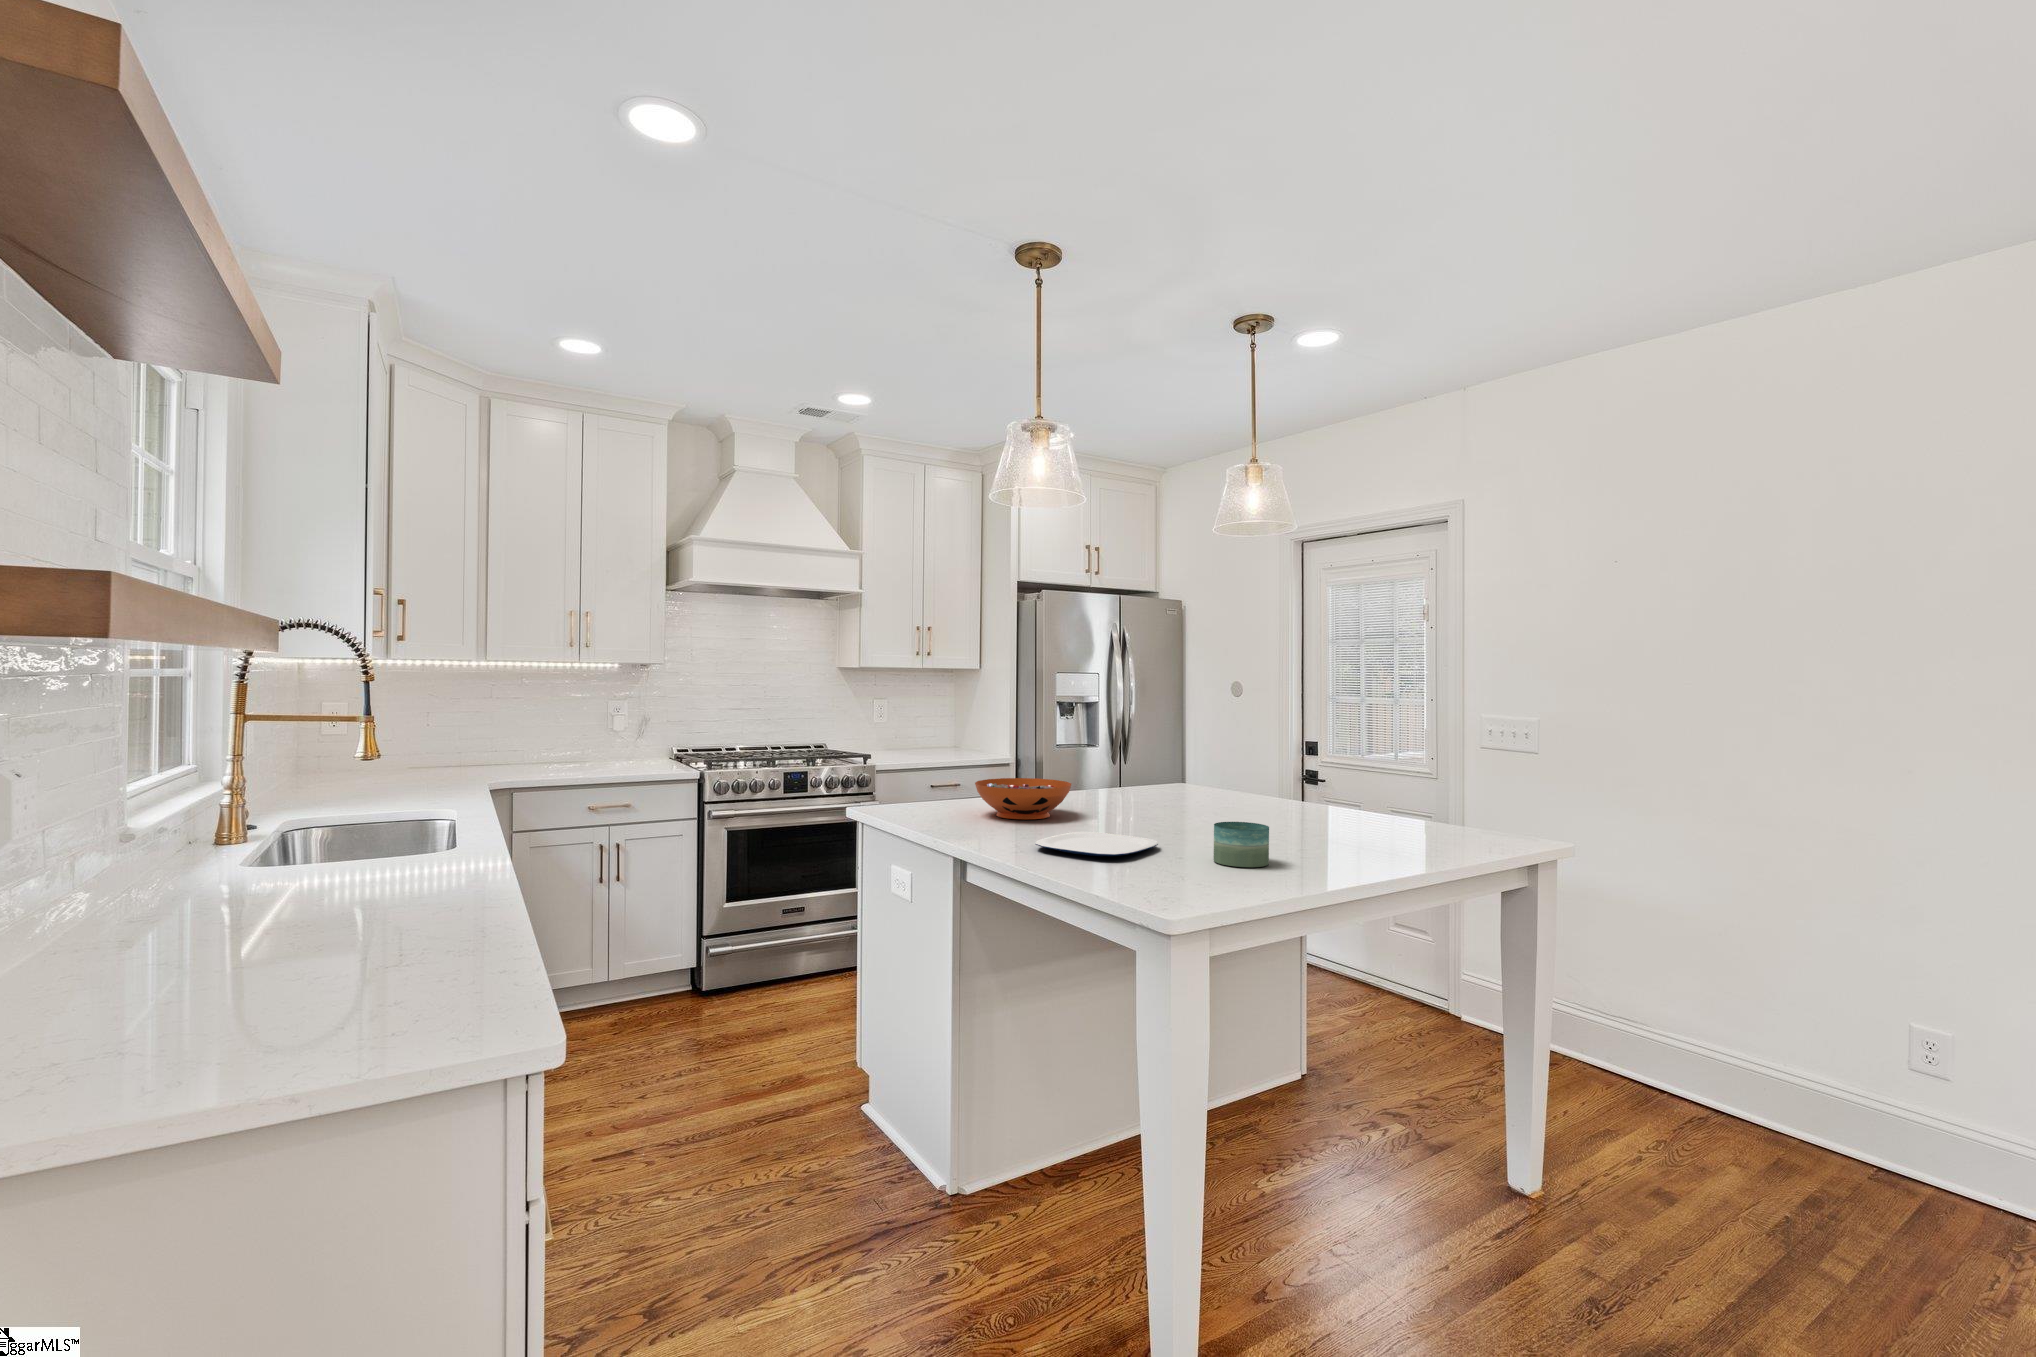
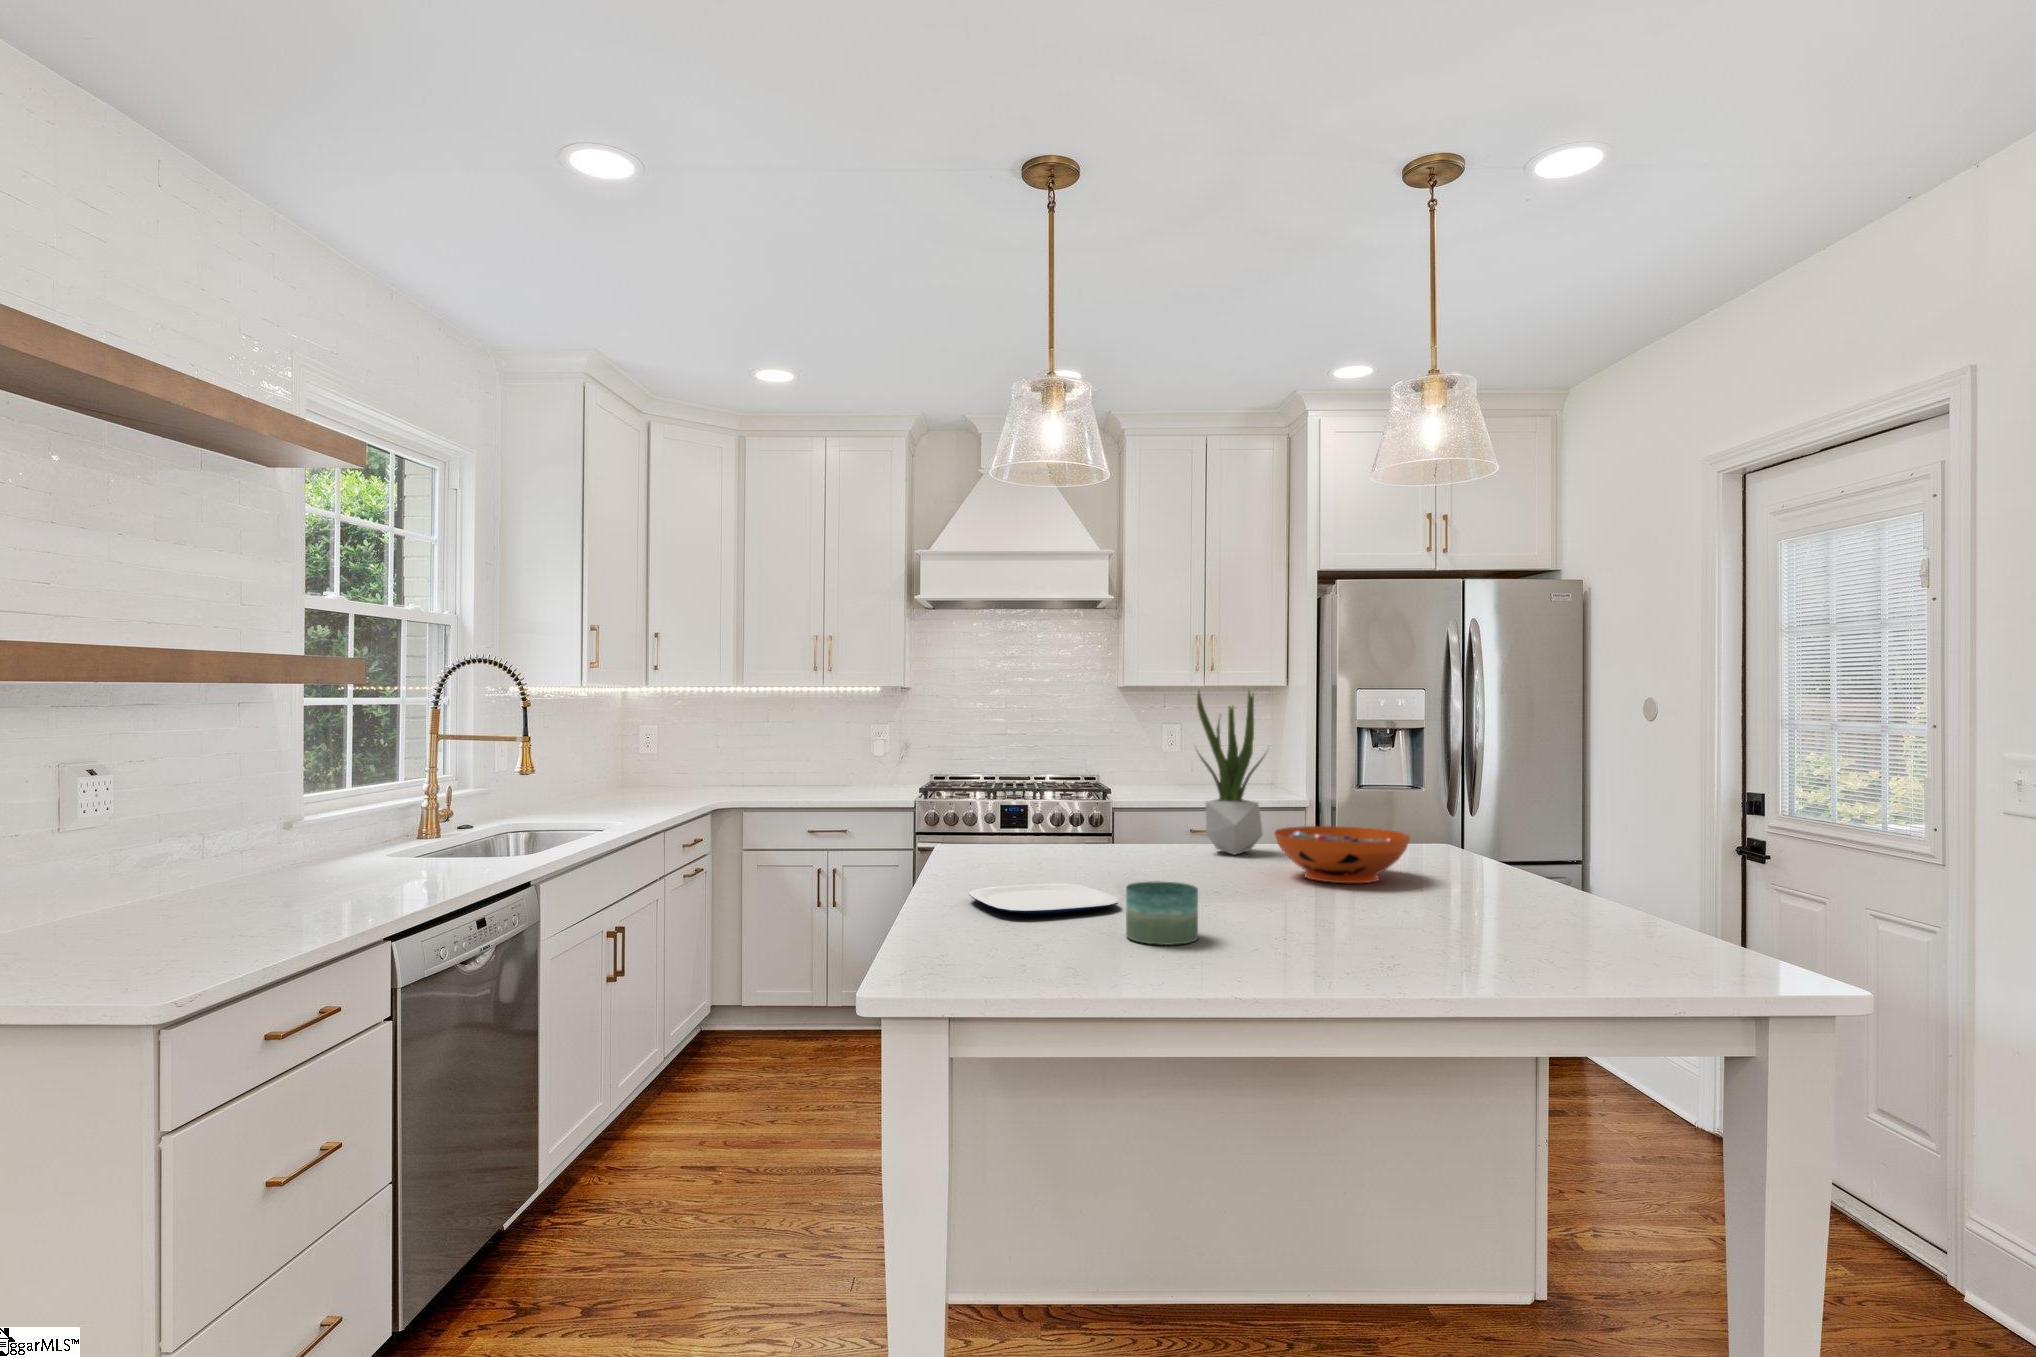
potted plant: none [1069,676,1127,802] -> present [1197,691,1264,855]
decorative bowl: present [975,778,1071,819] -> present [1275,826,1410,883]

